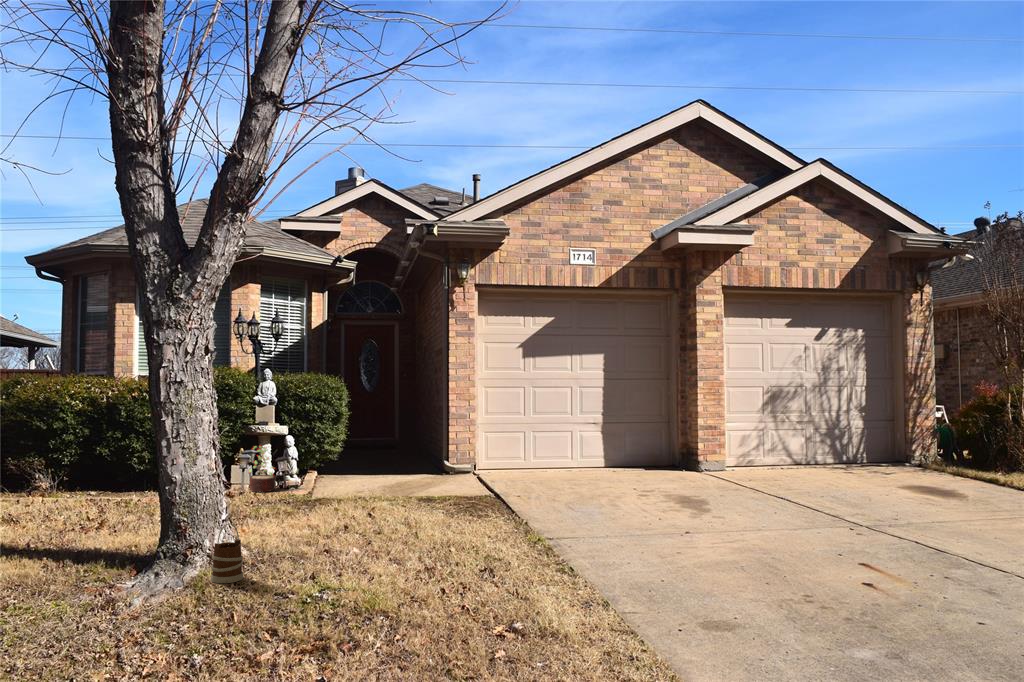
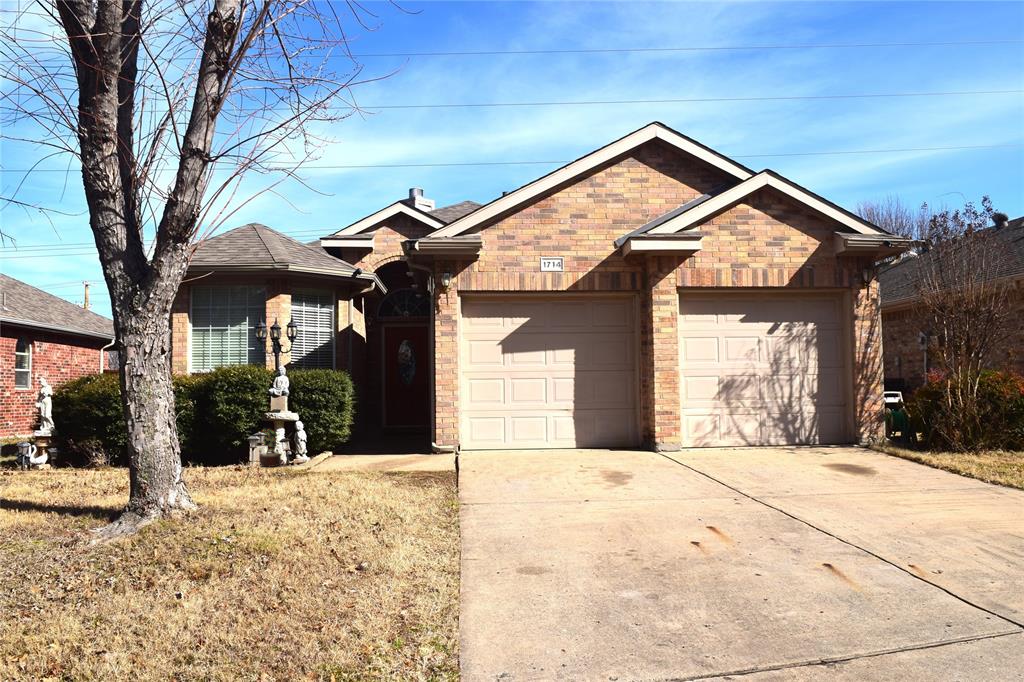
wooden bucket: present [211,523,243,583] -> none [162,485,189,531]

